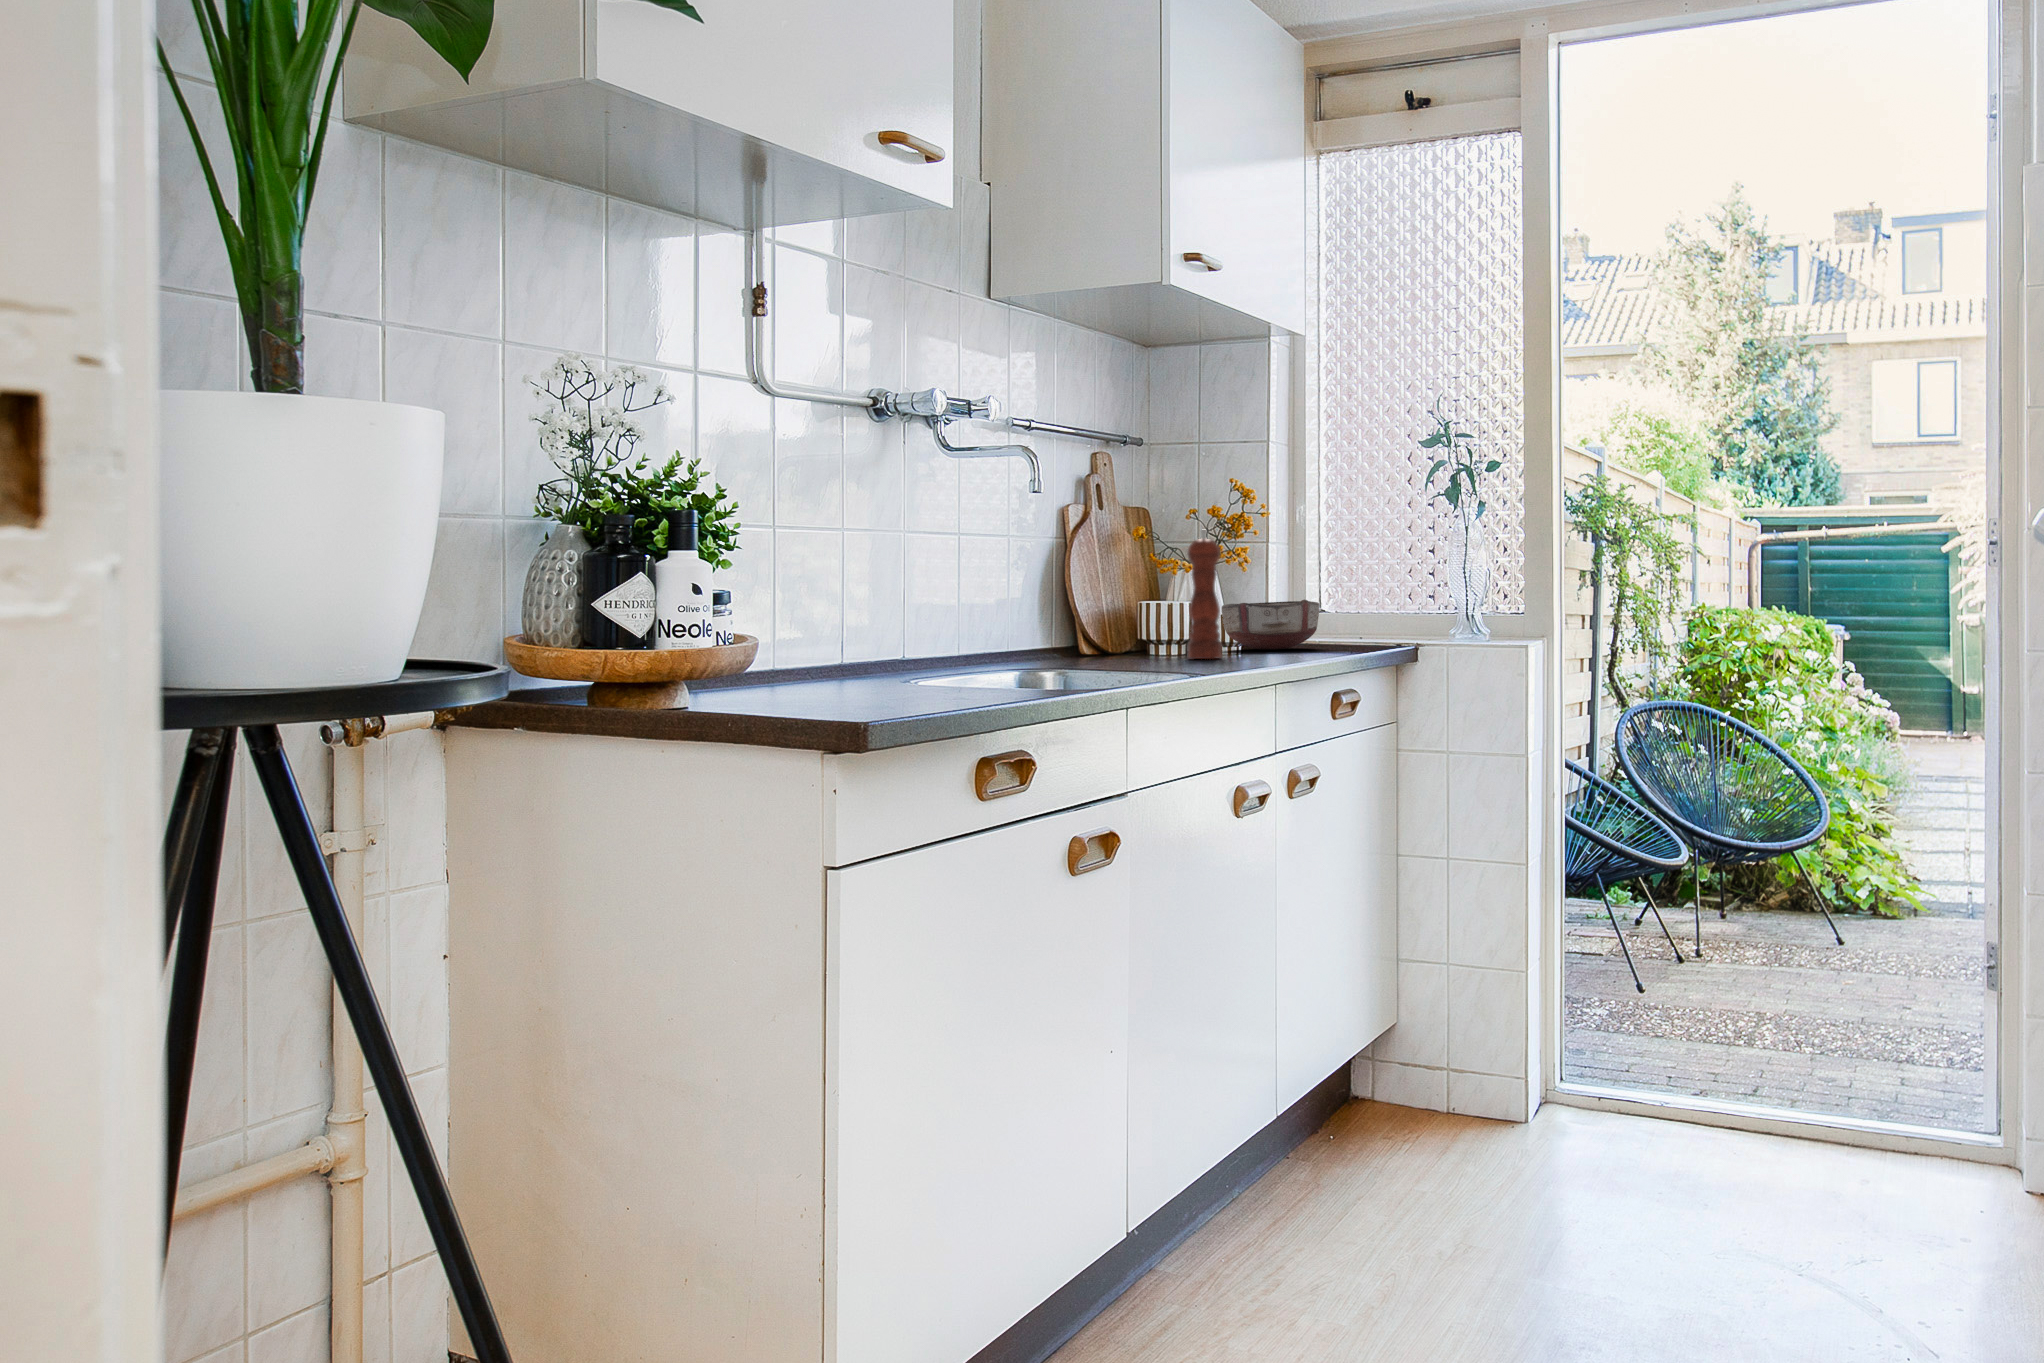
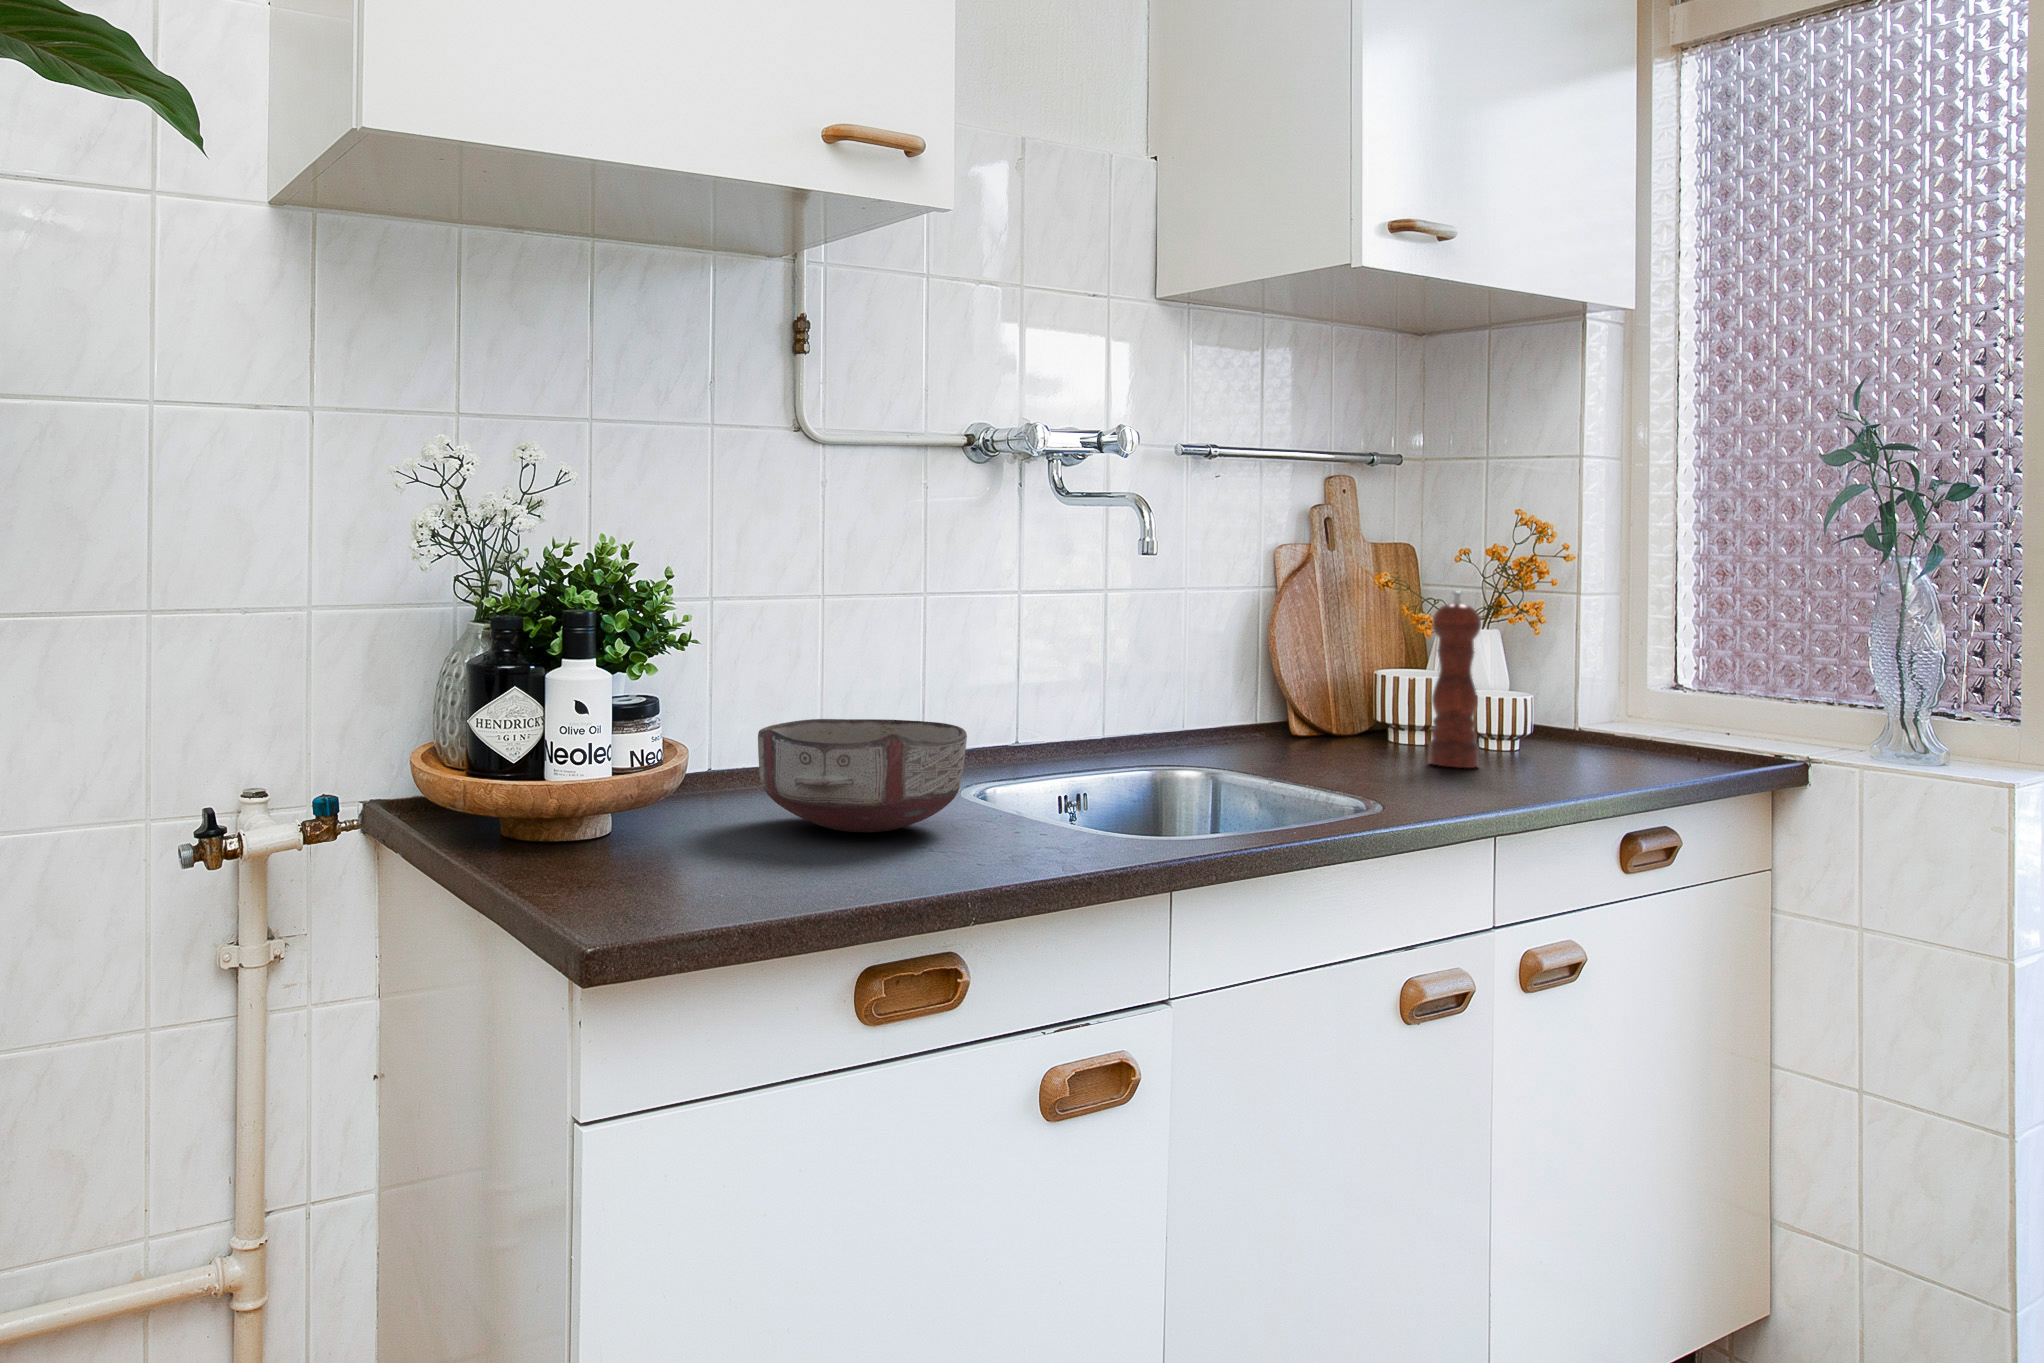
ceramic bowl: present [1222,600,1319,649] -> present [758,719,967,832]

